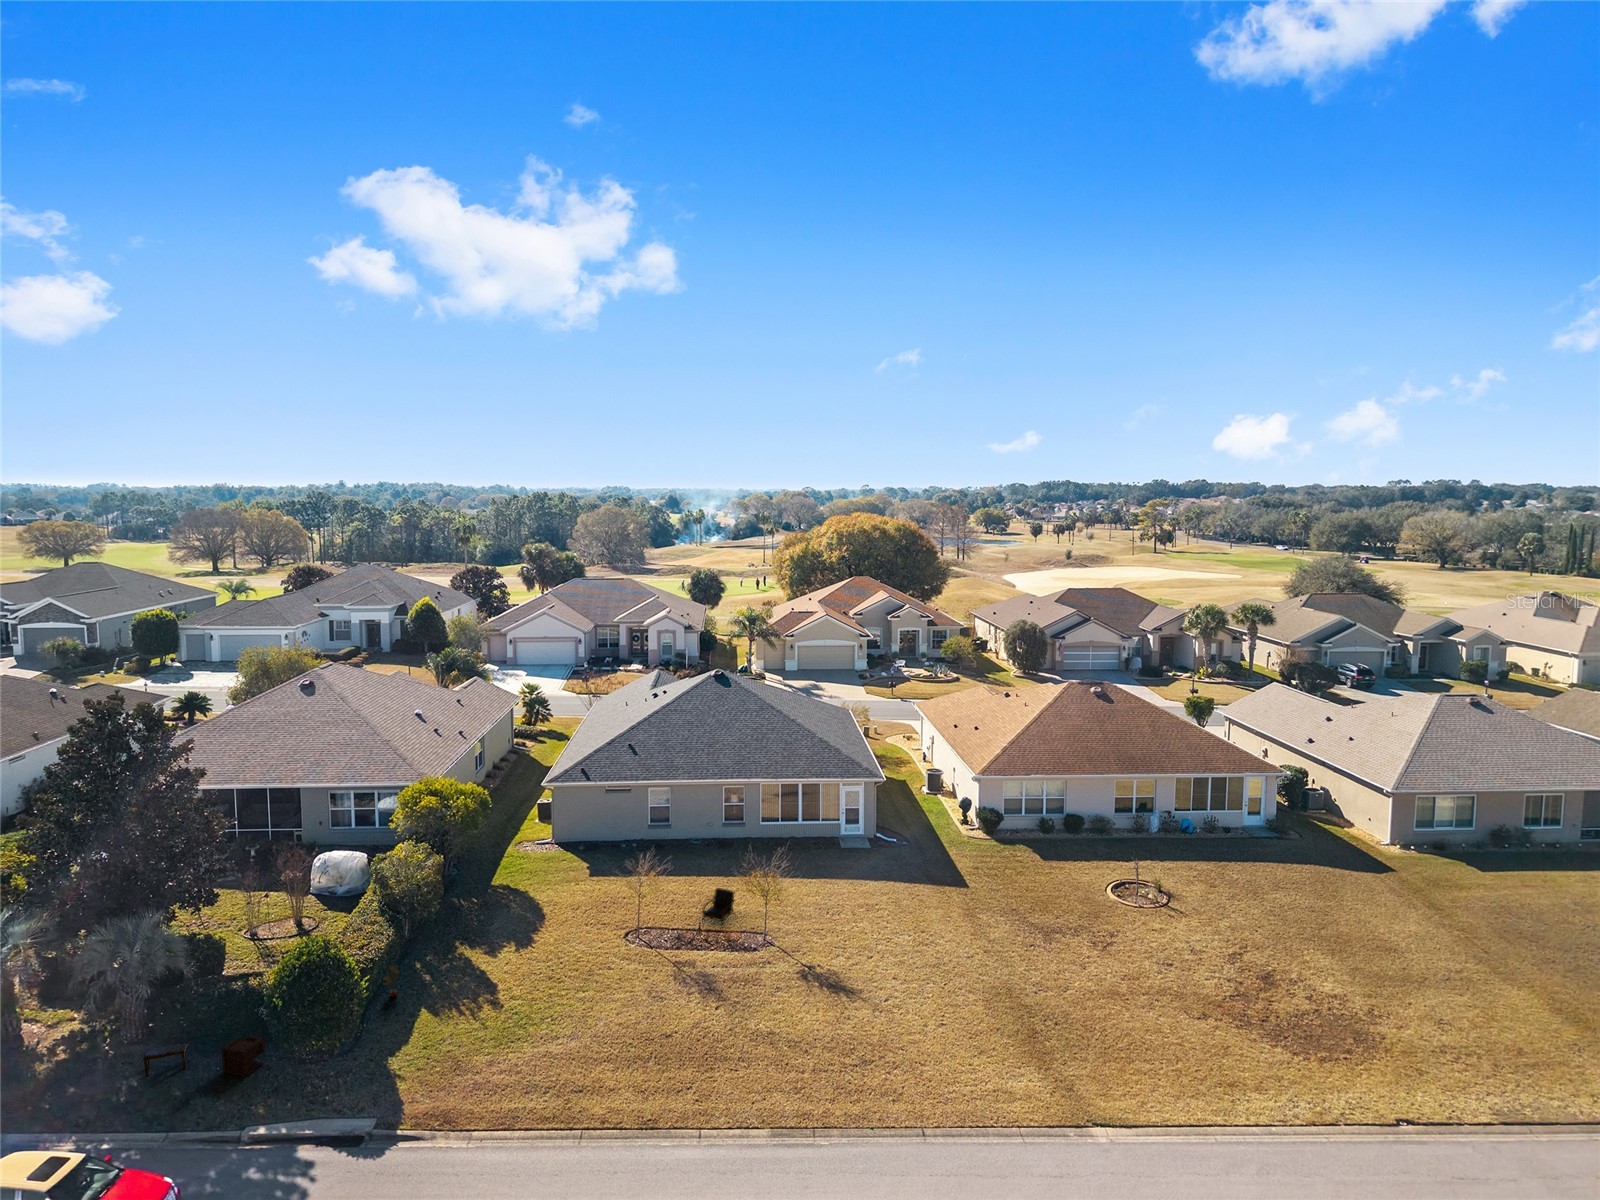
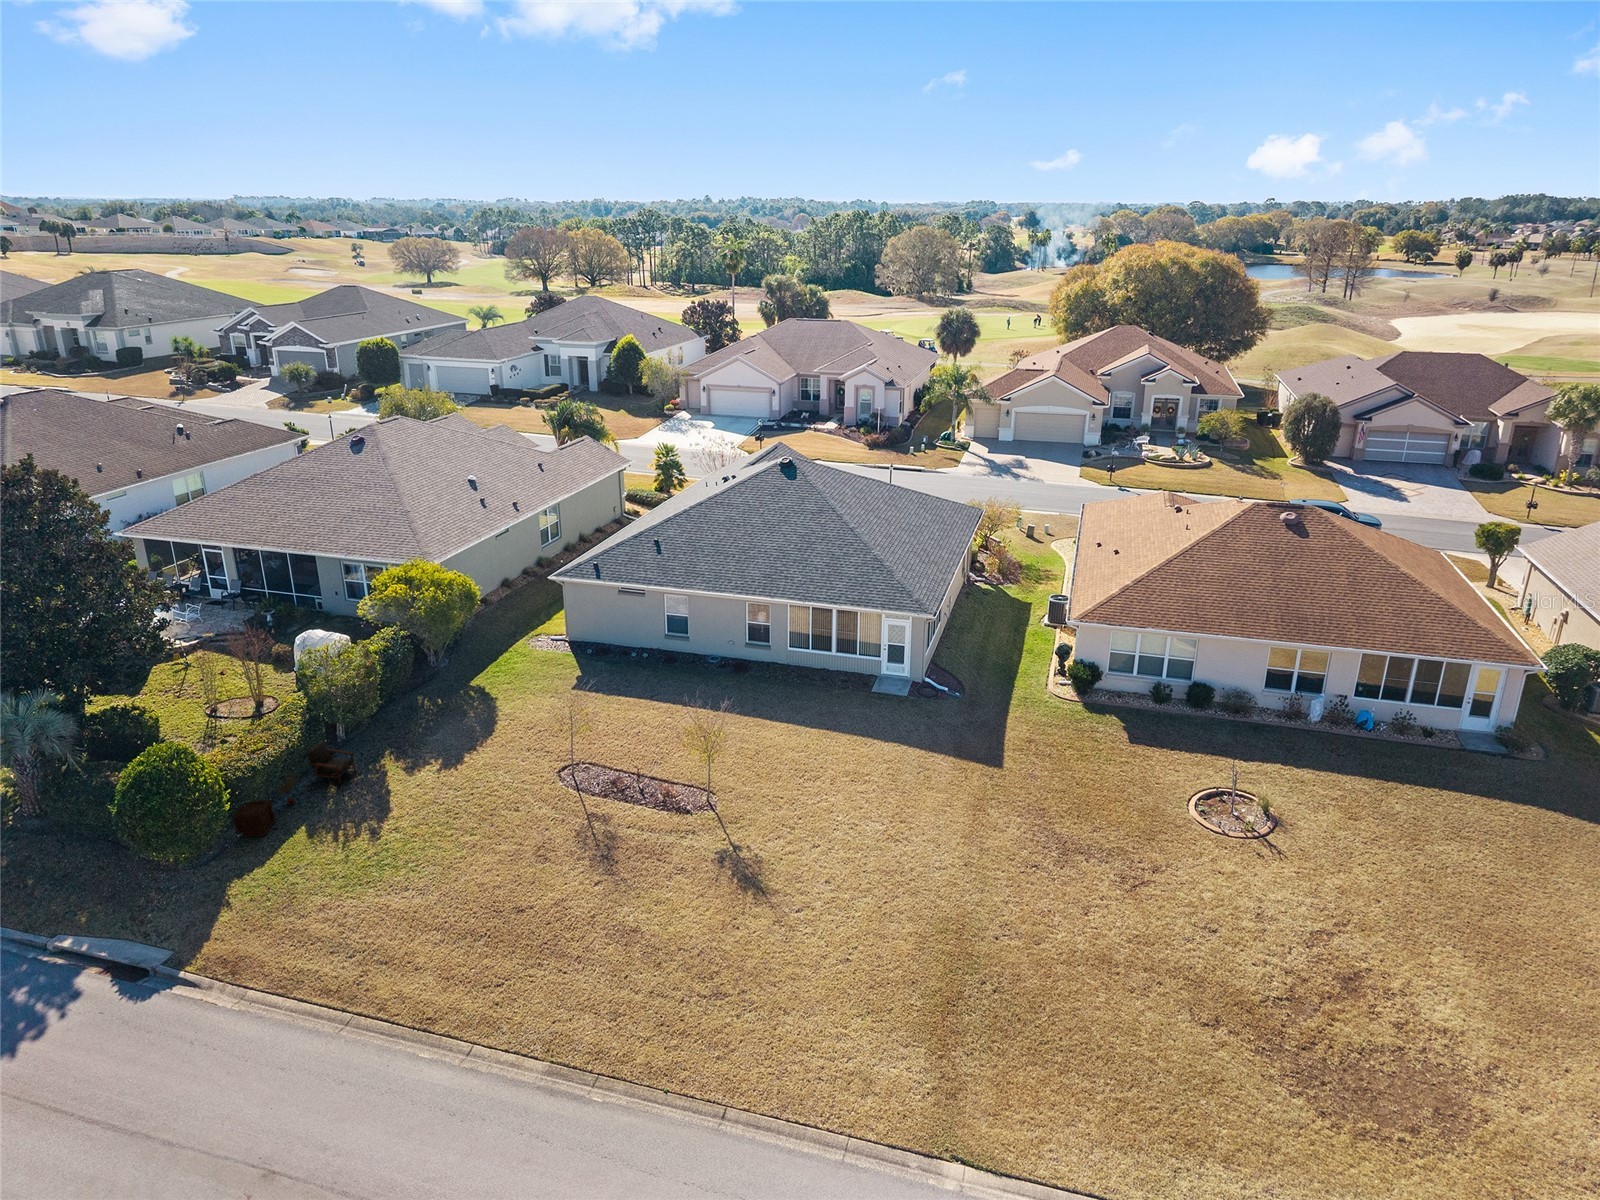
chair: present [702,888,735,922] -> present [306,741,356,784]
wooden crate: present [221,1036,266,1077] -> present [233,800,275,837]
bench: present [143,1043,188,1076] -> none [17,827,68,855]

